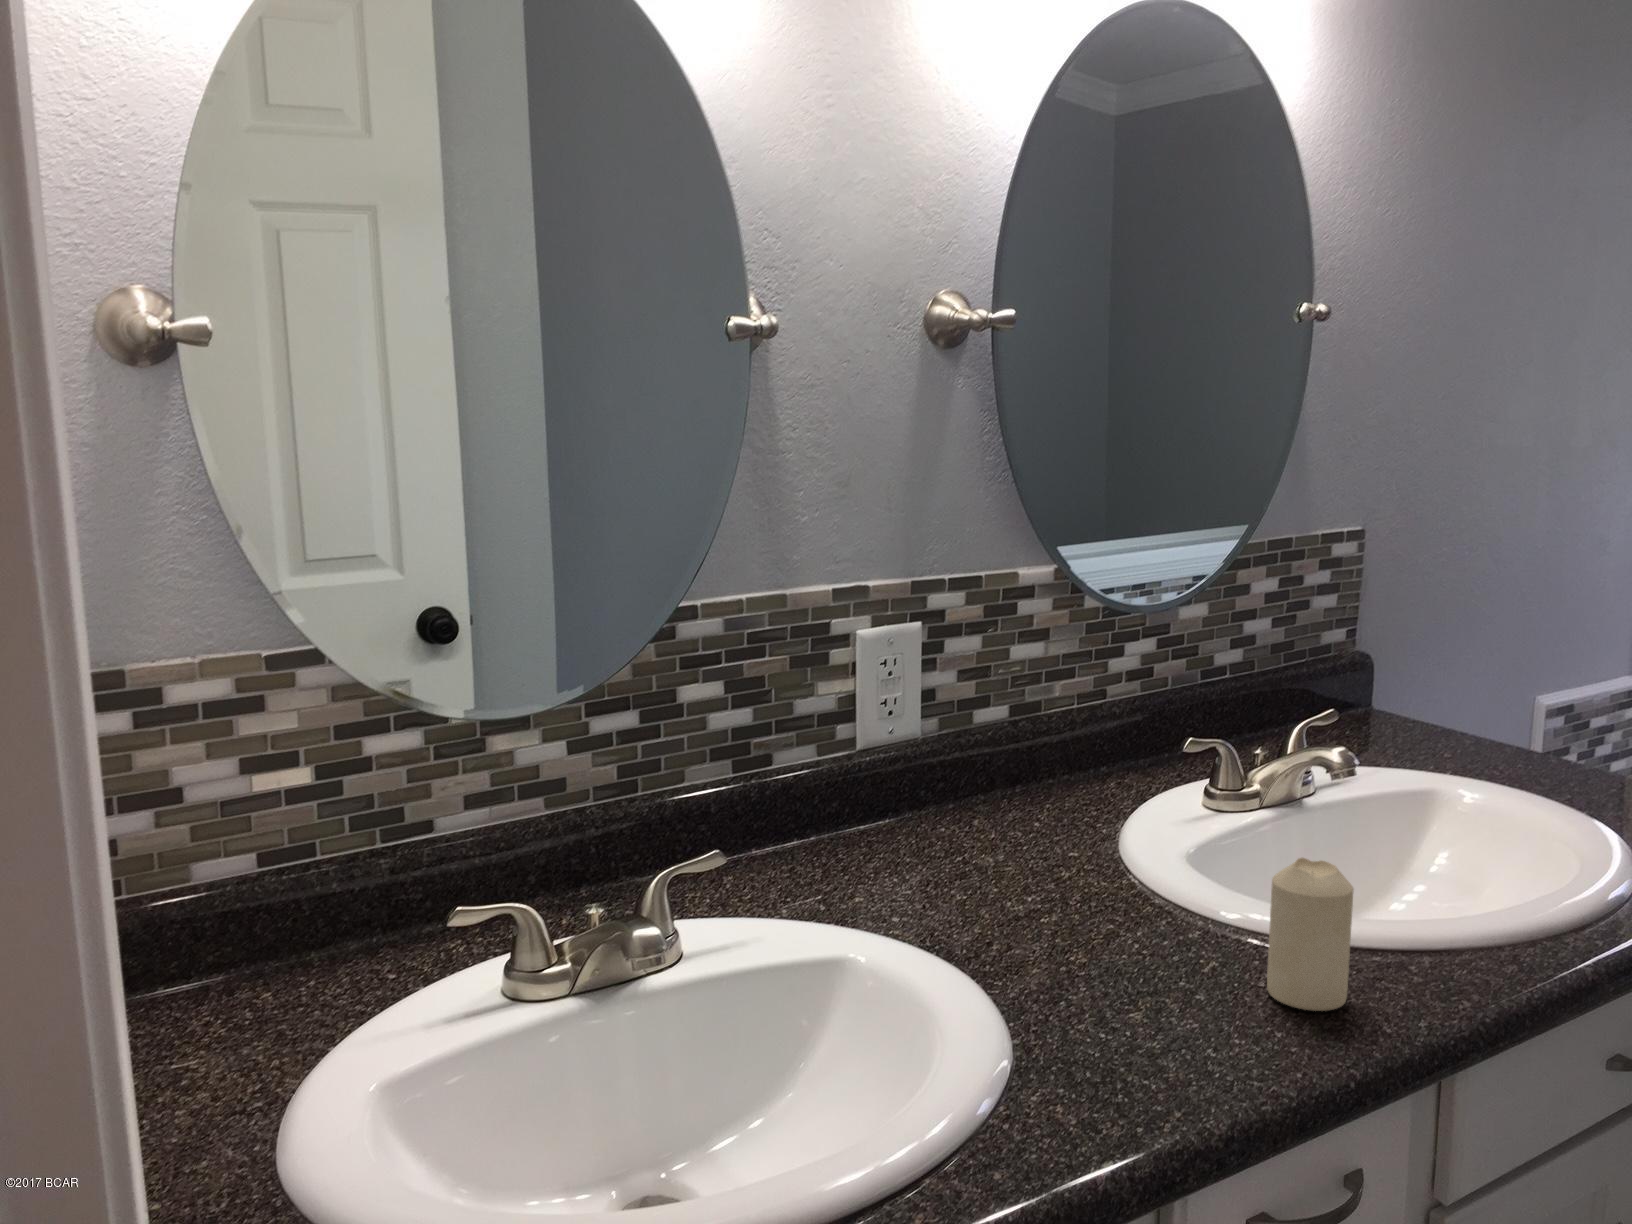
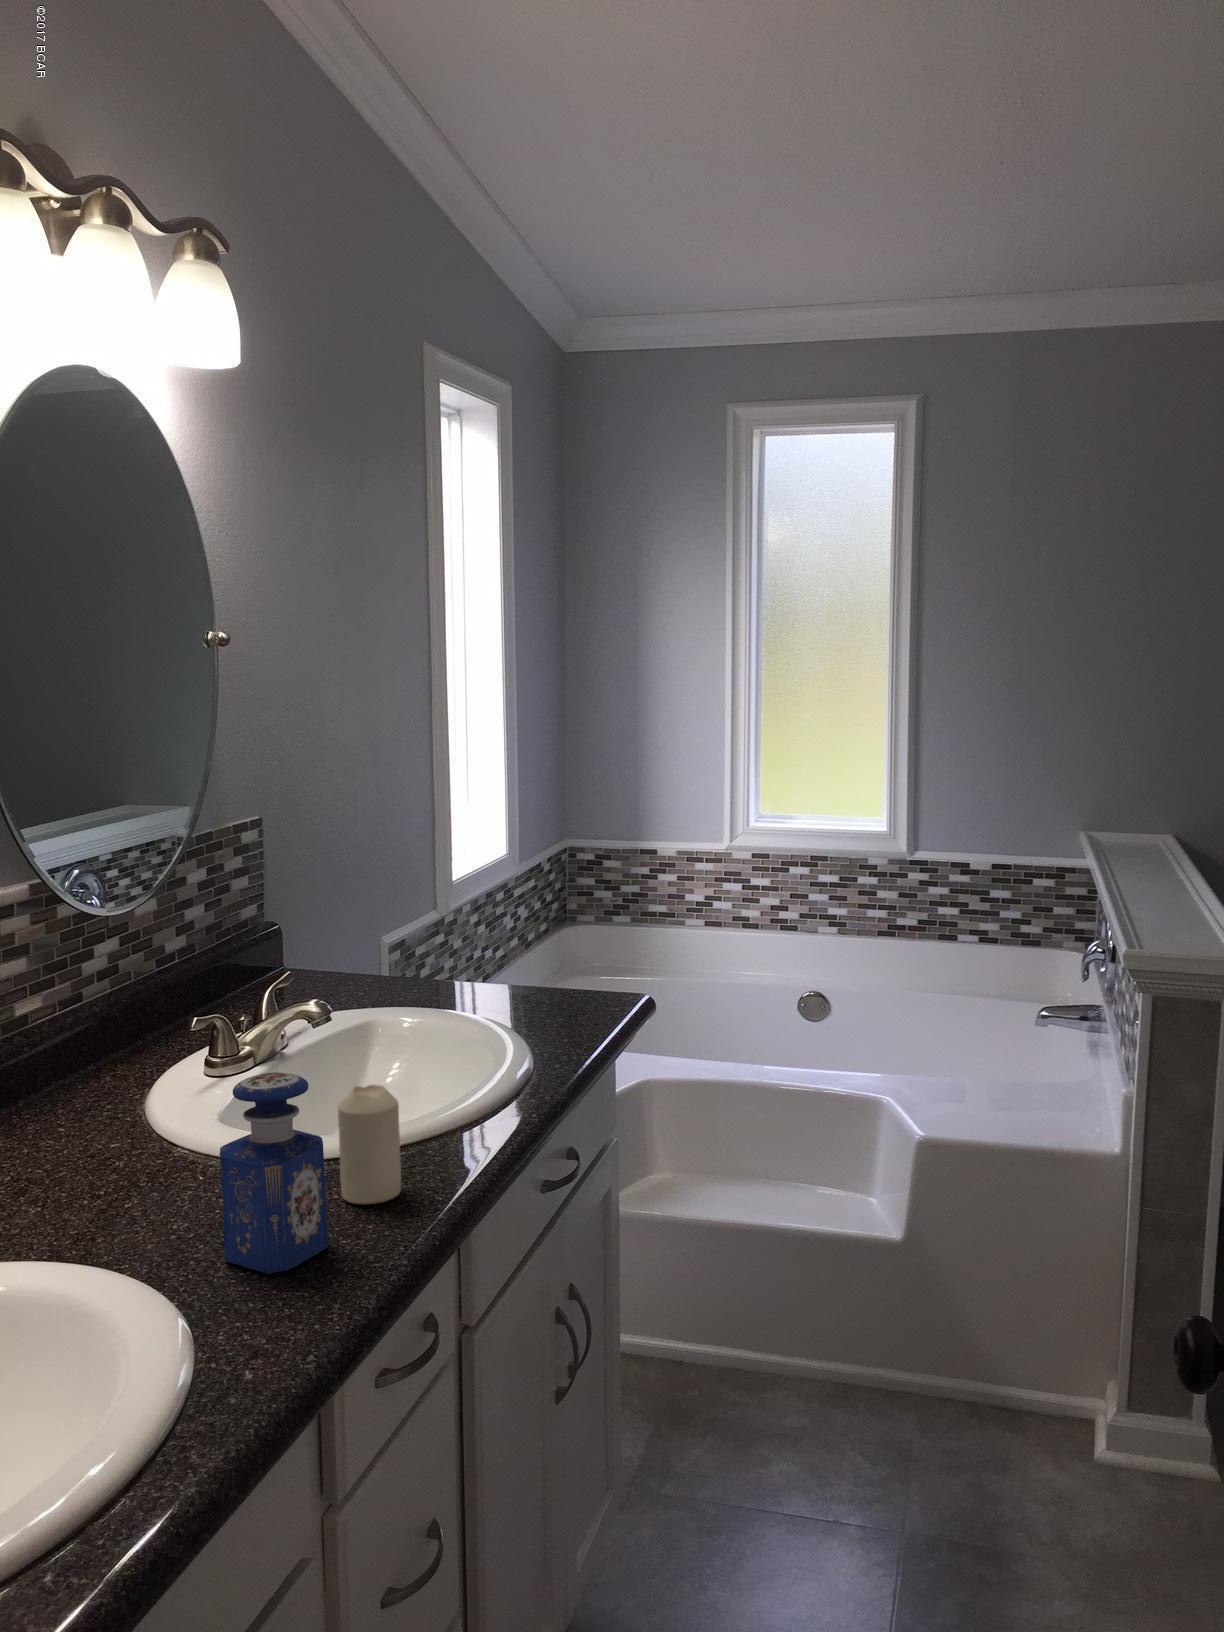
perfume bottle: none [1091,813,1218,1050] -> present [220,1072,328,1274]

